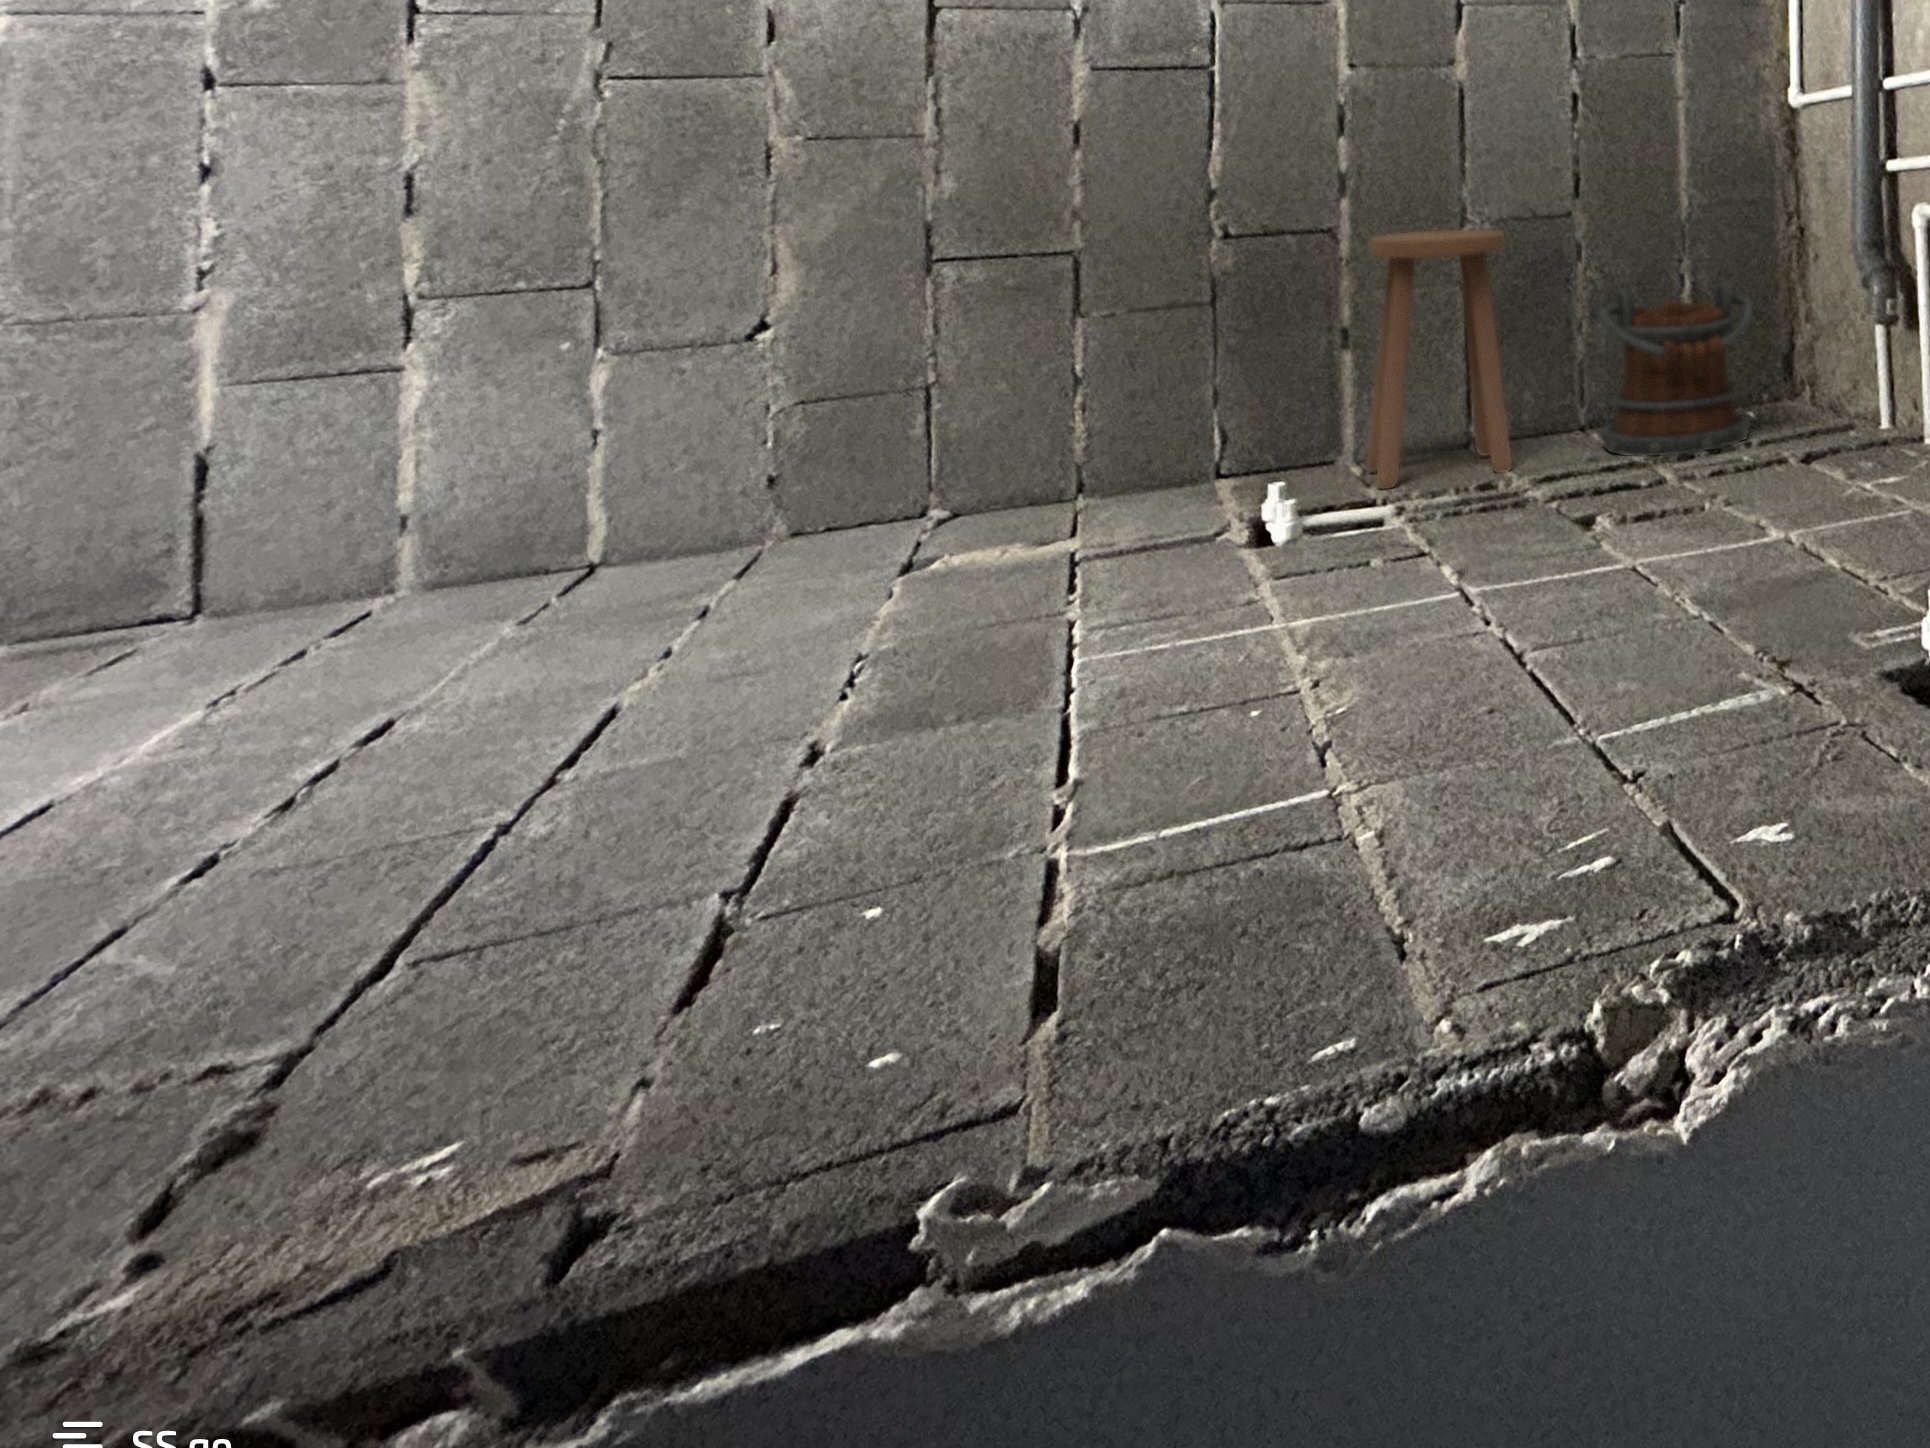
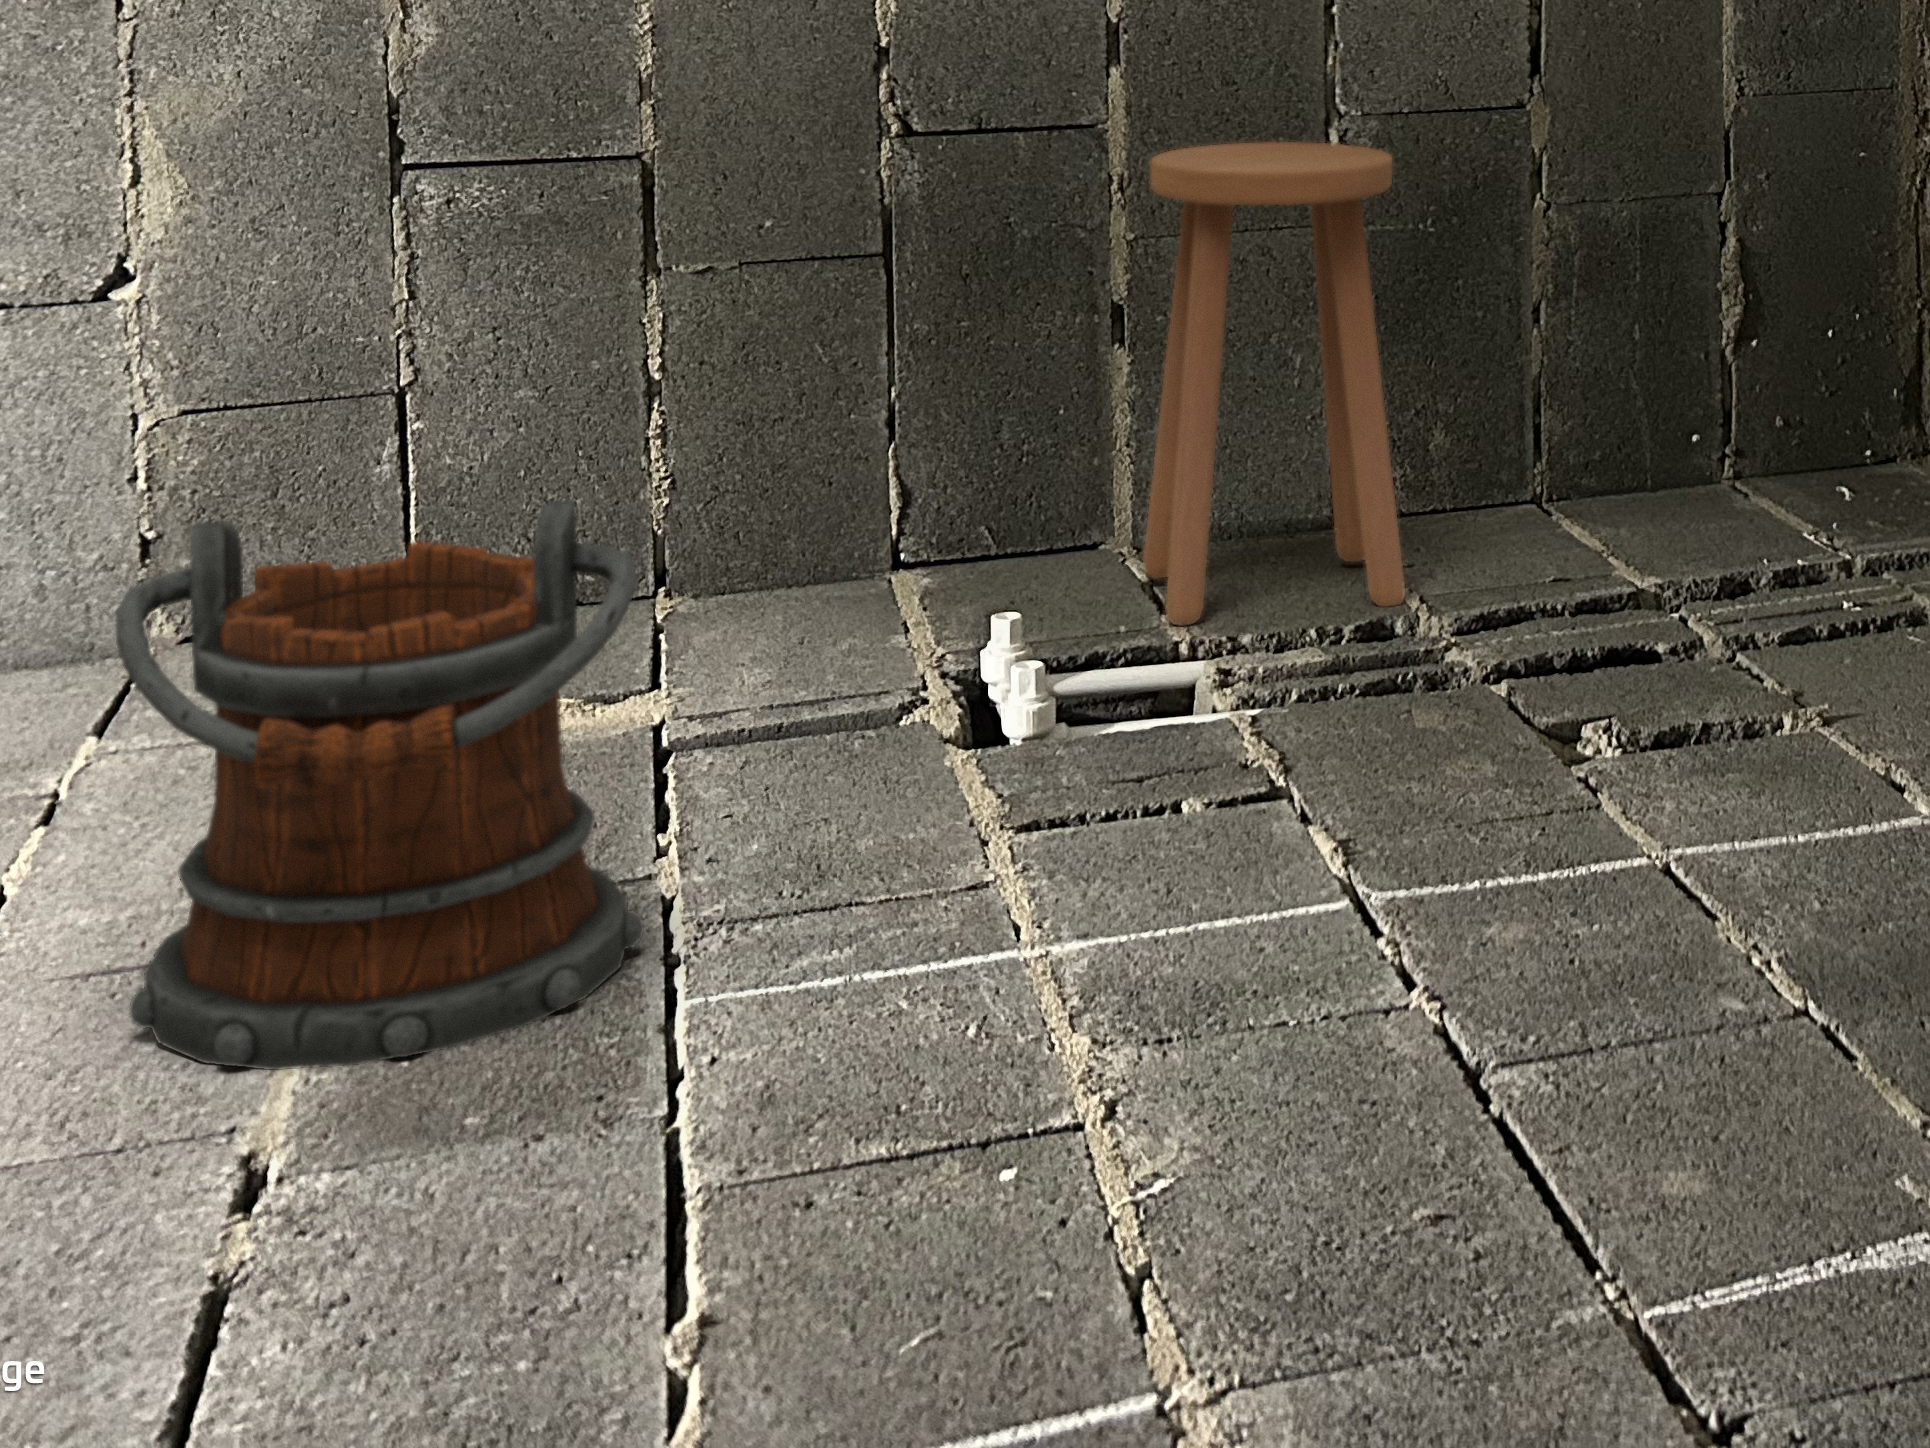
bucket: present [1598,280,1753,456] -> present [115,499,644,1070]

